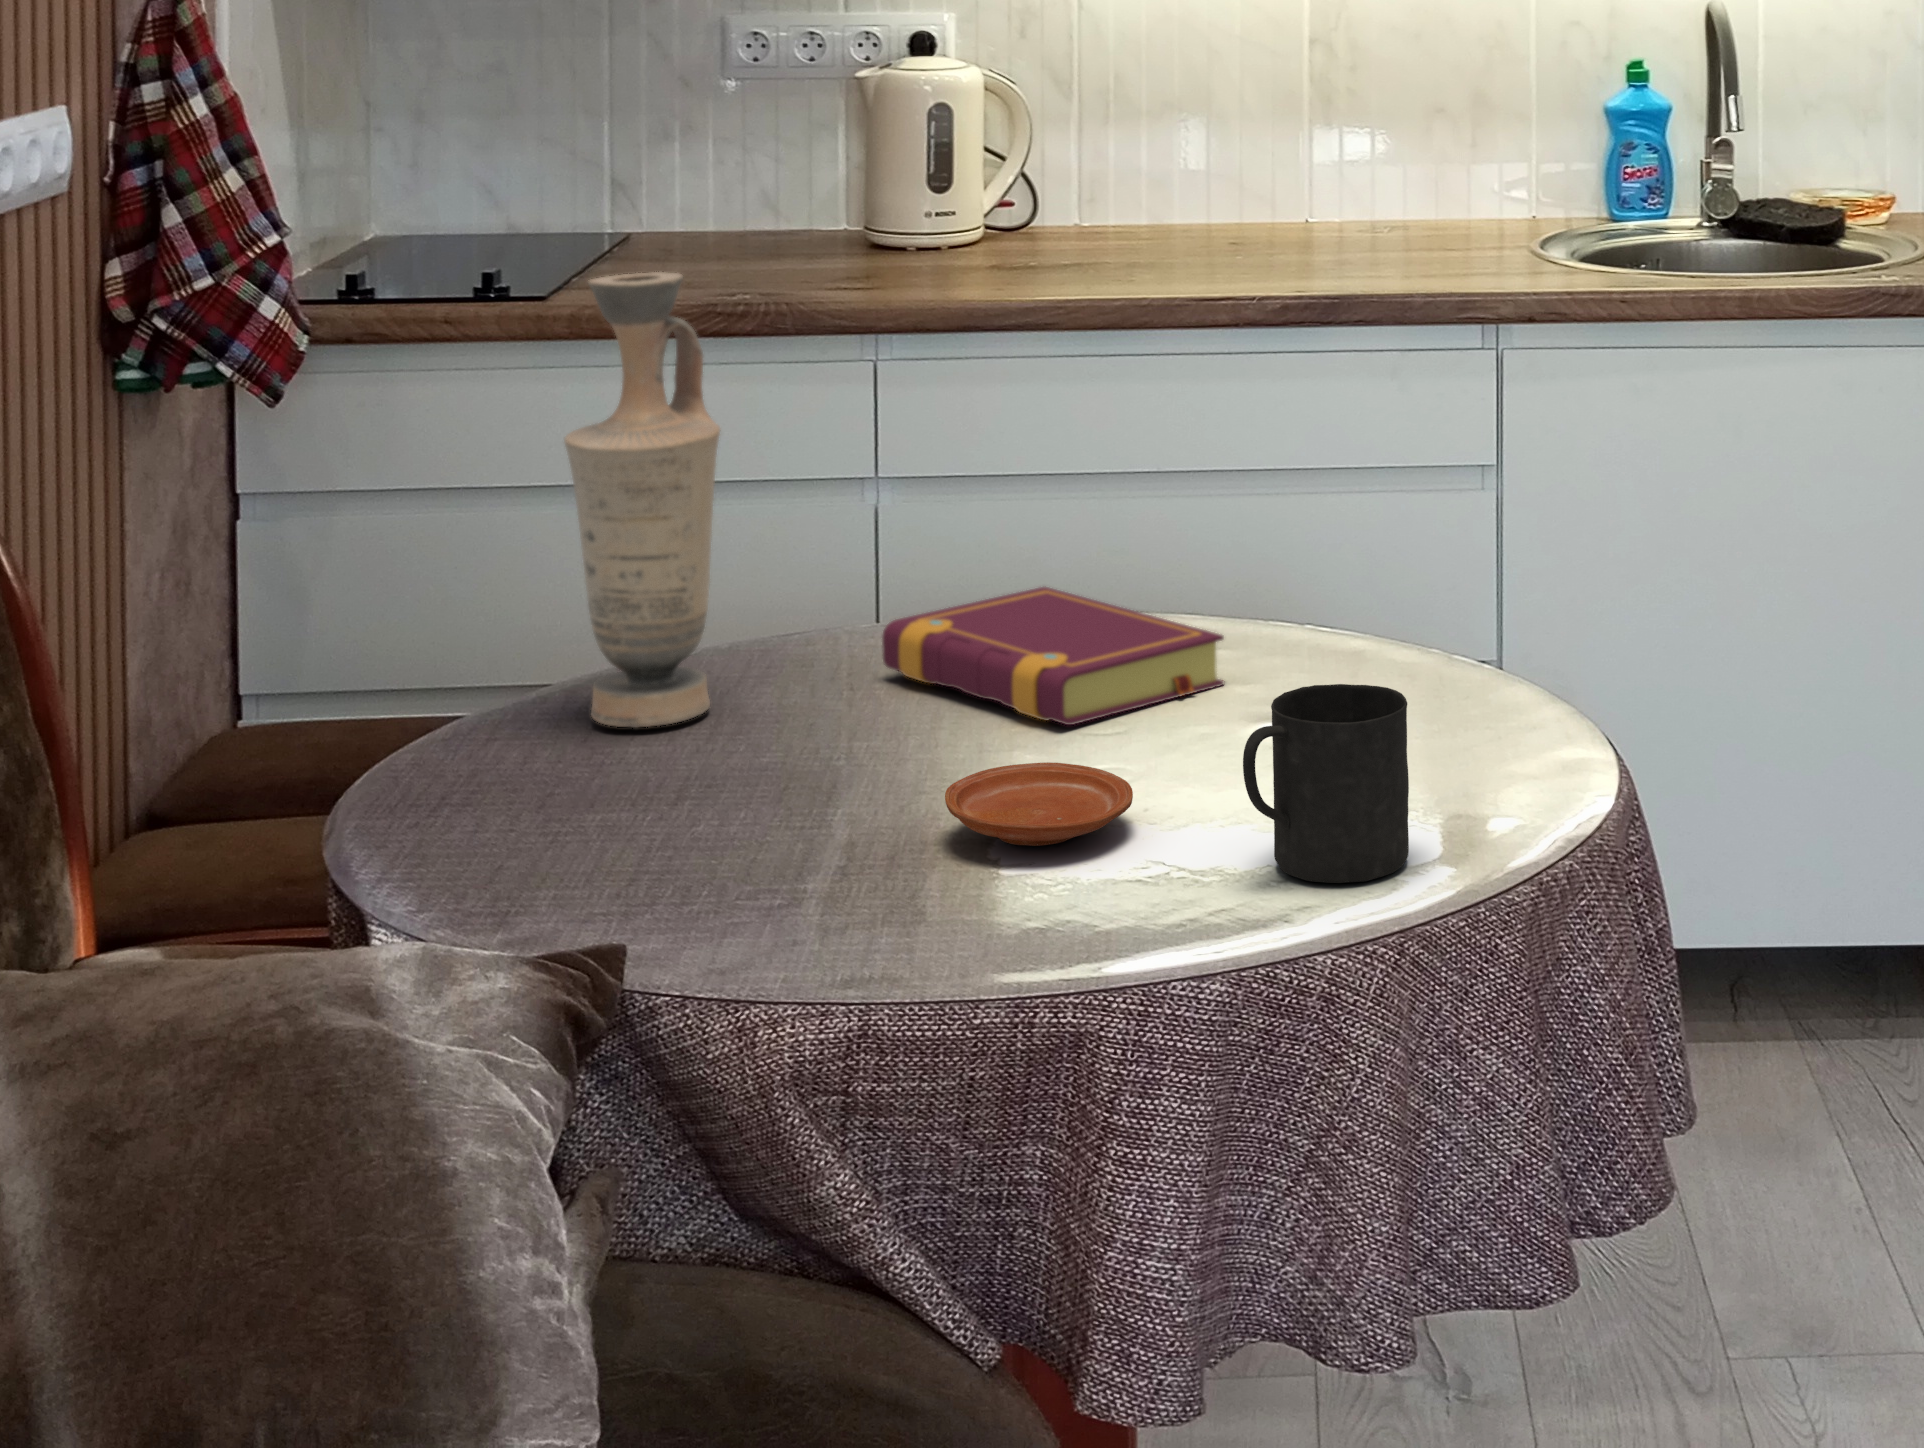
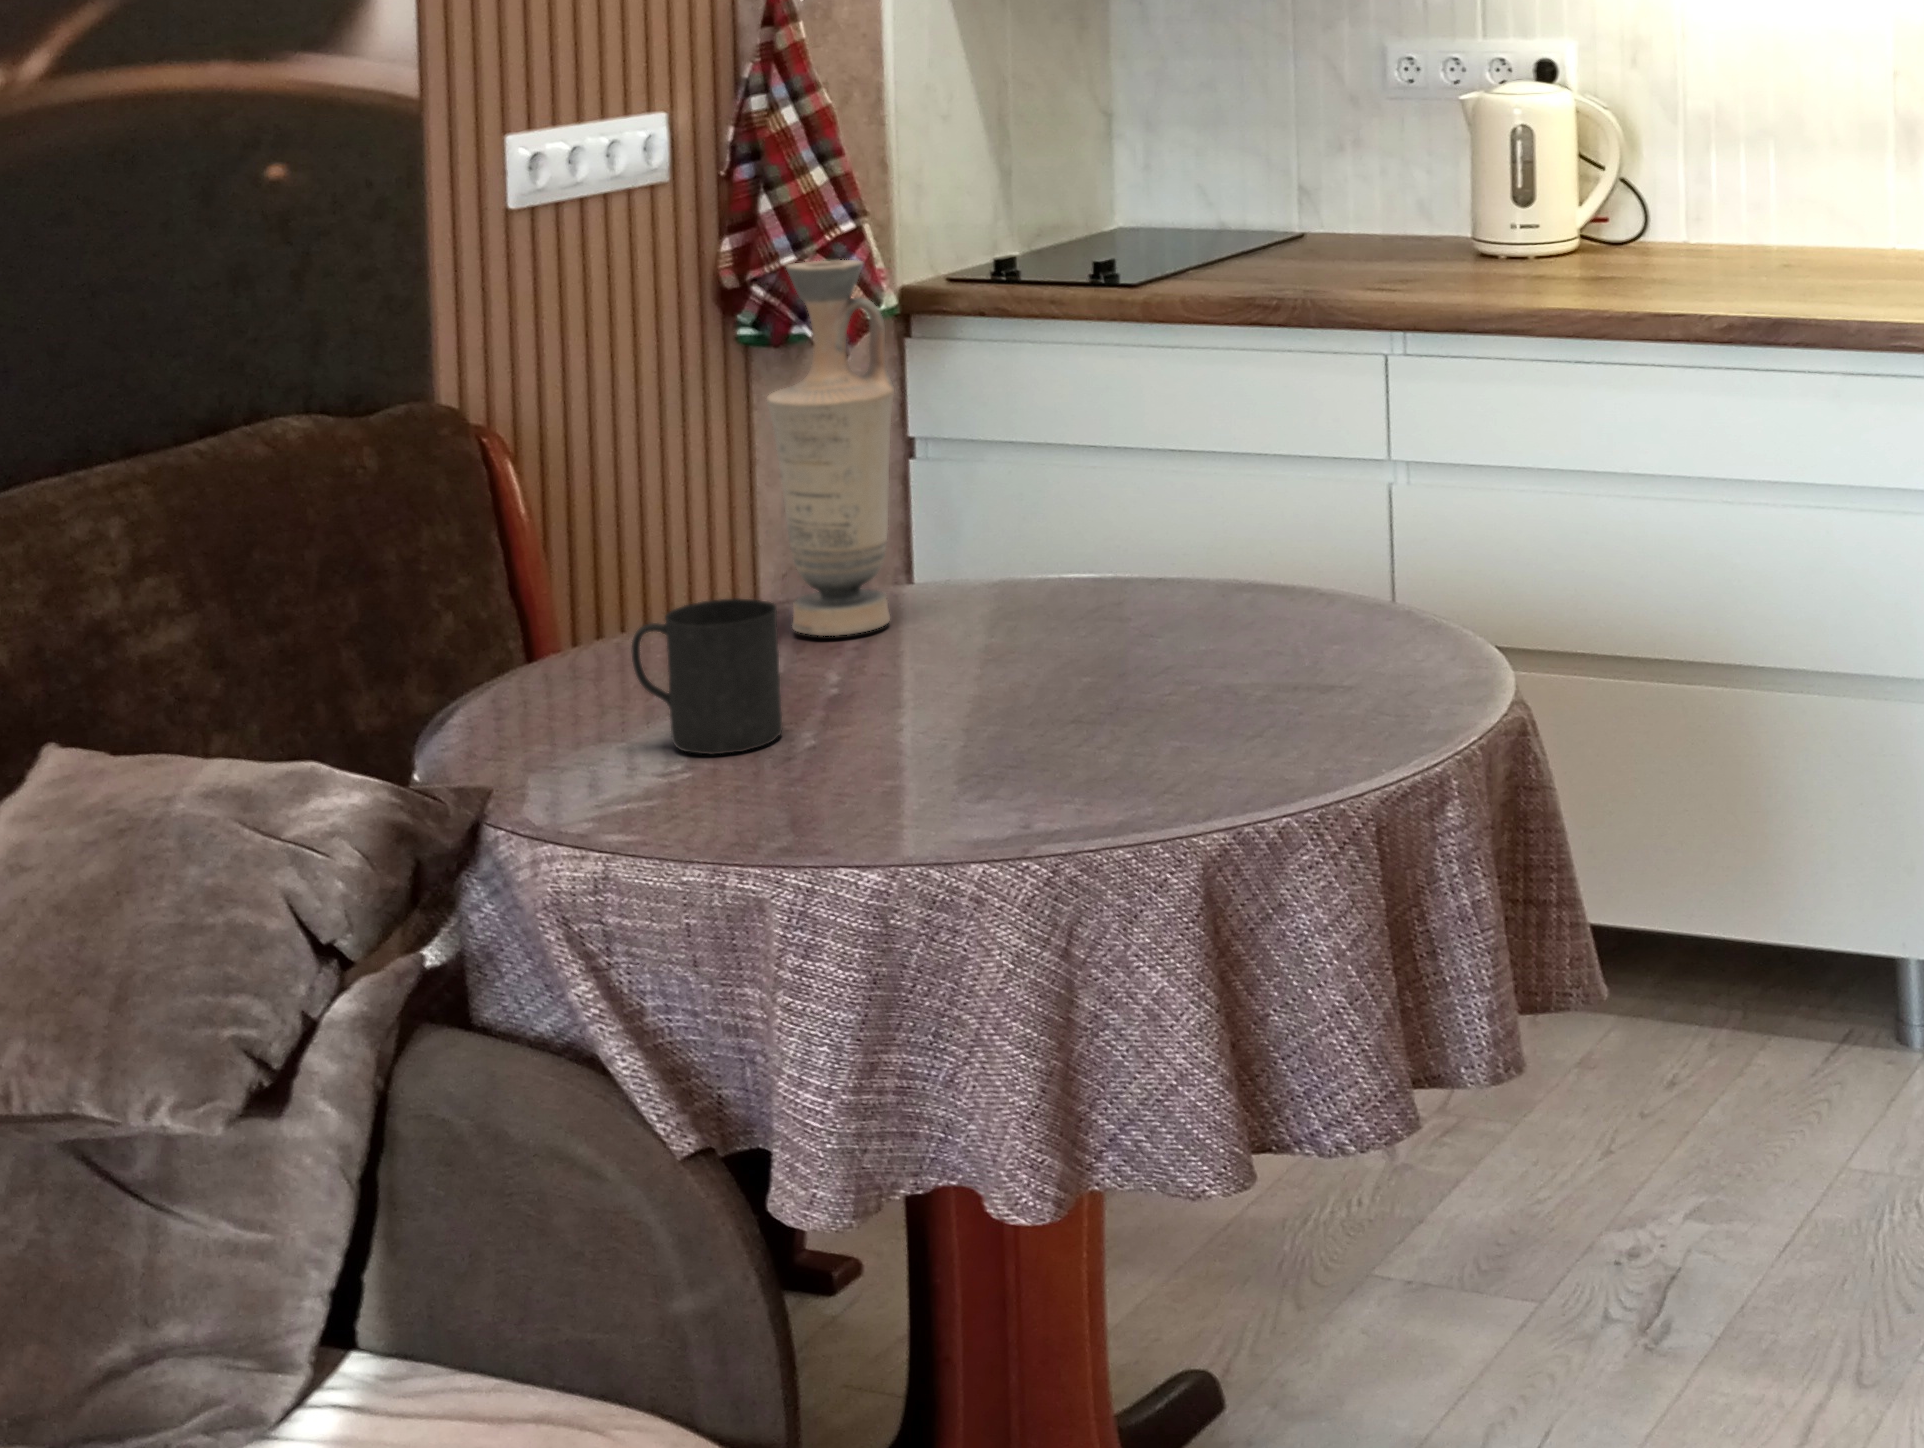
book: present [882,587,1224,725] -> none [1038,553,1272,669]
mug: present [1243,684,1409,883] -> present [631,598,782,754]
plate: present [945,762,1133,846] -> none [862,690,1024,757]

